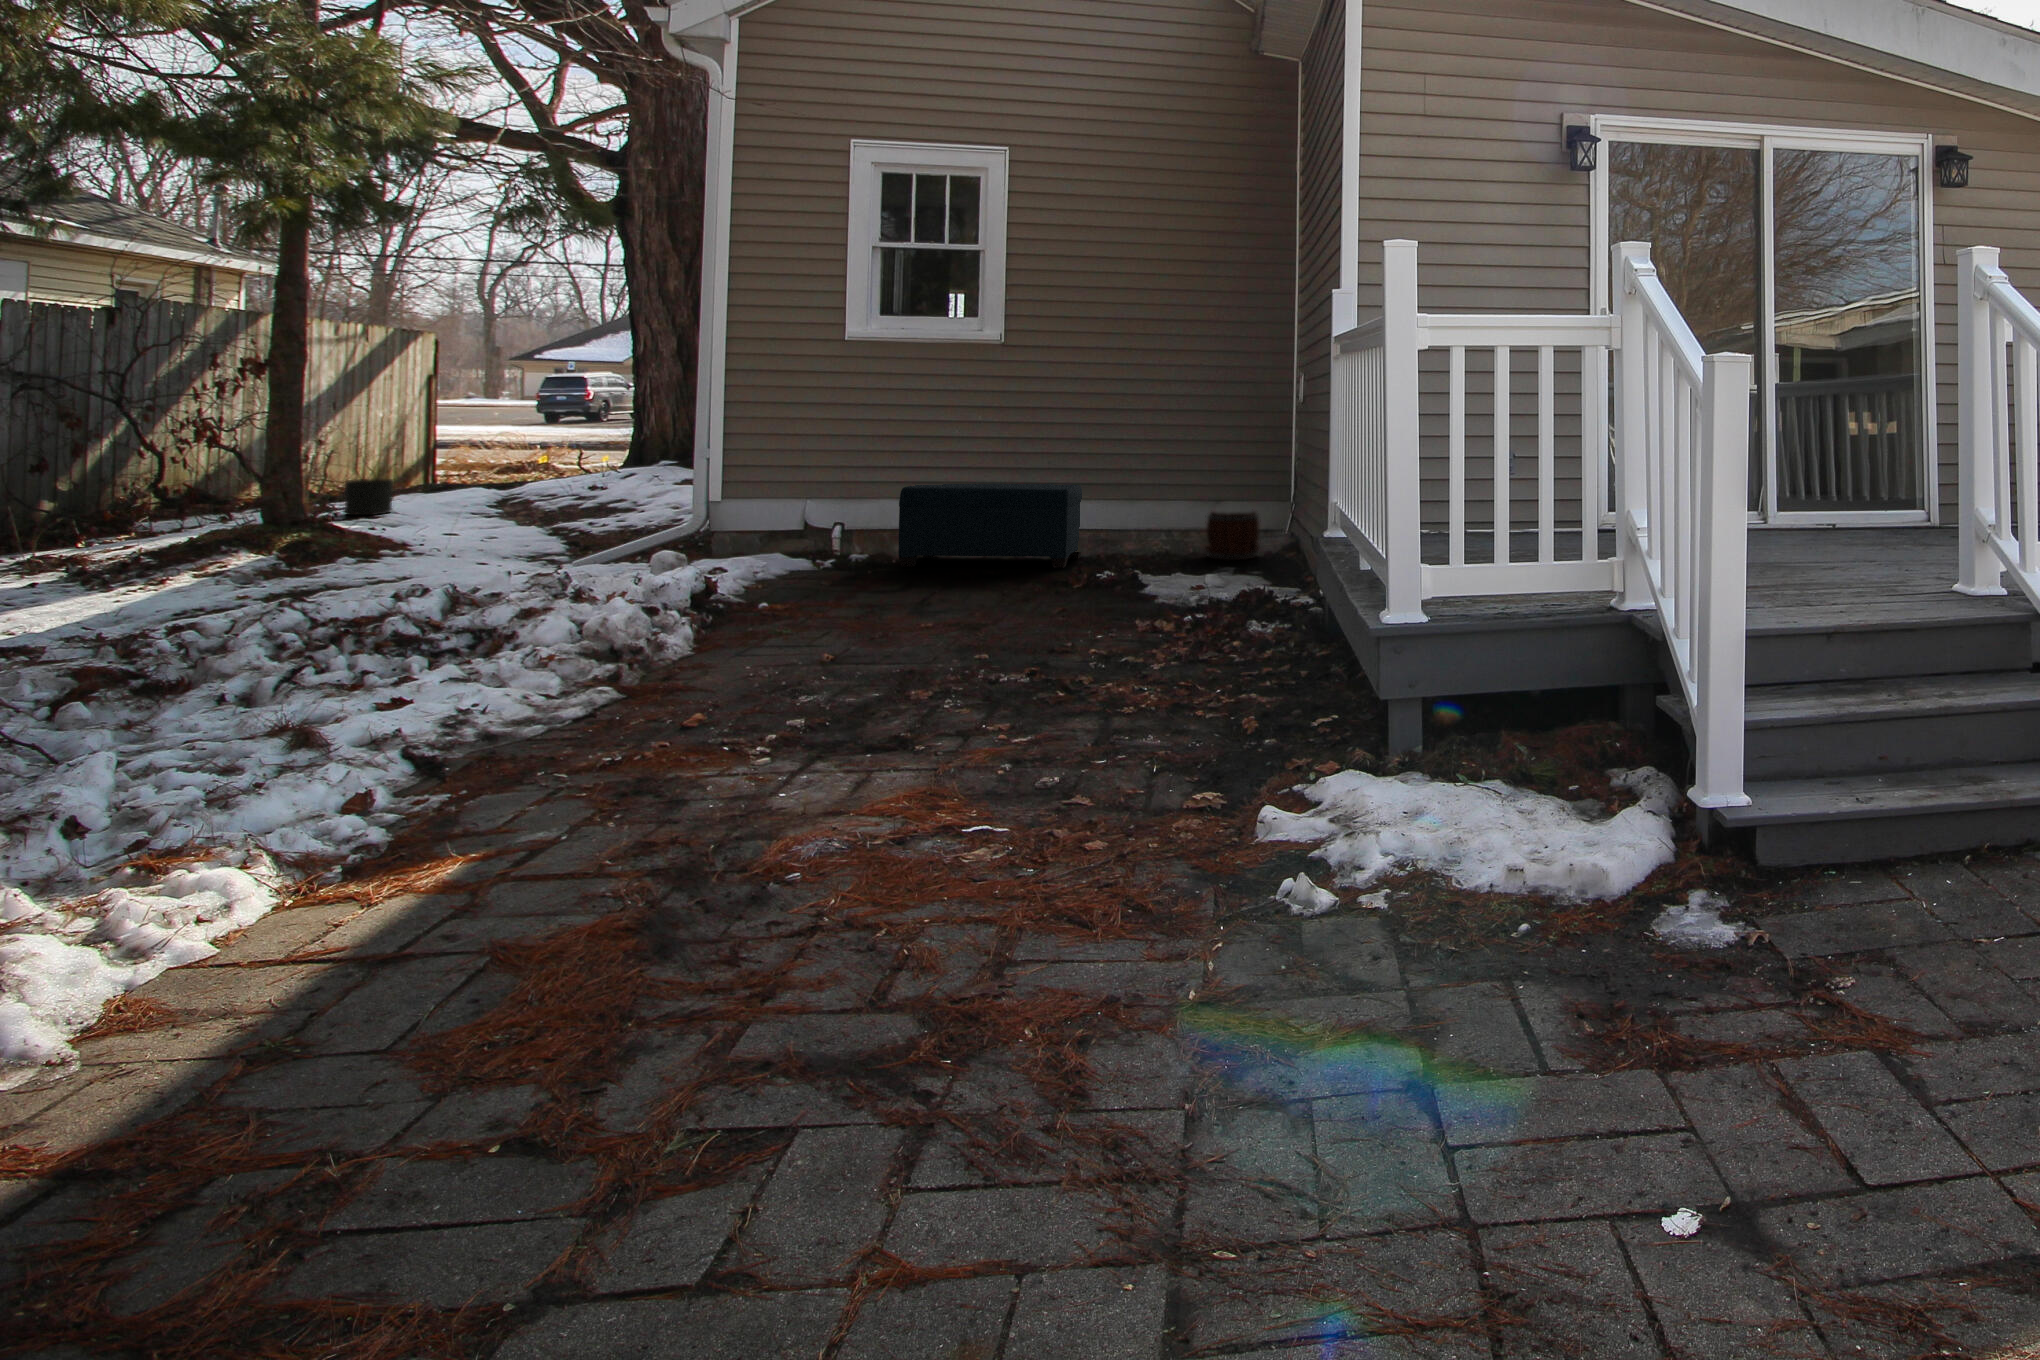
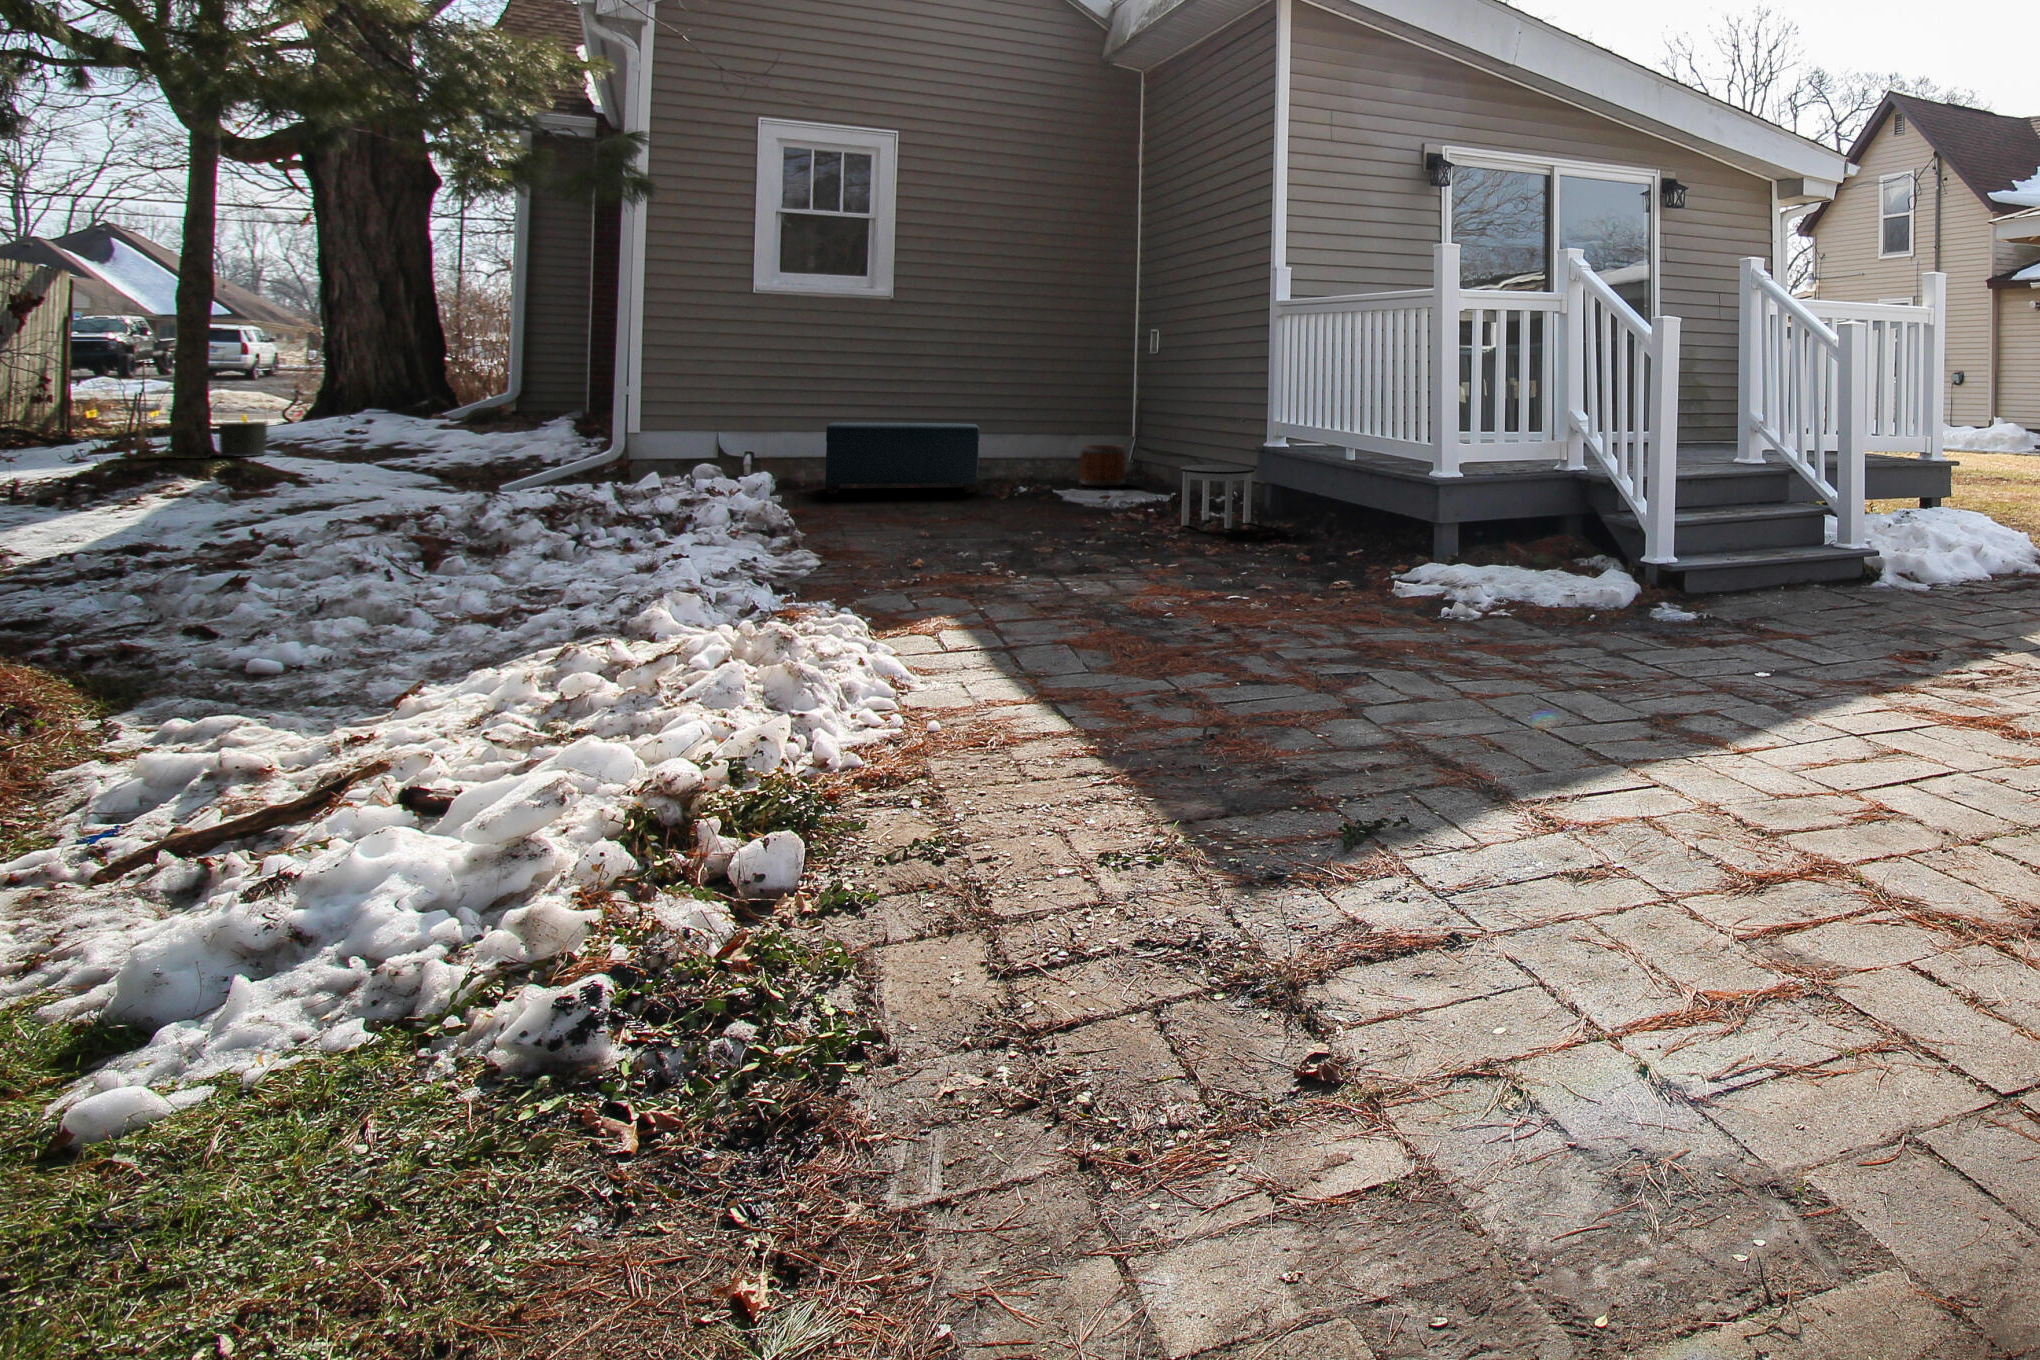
round table: none [1207,554,1306,645] -> present [1180,465,1255,529]

